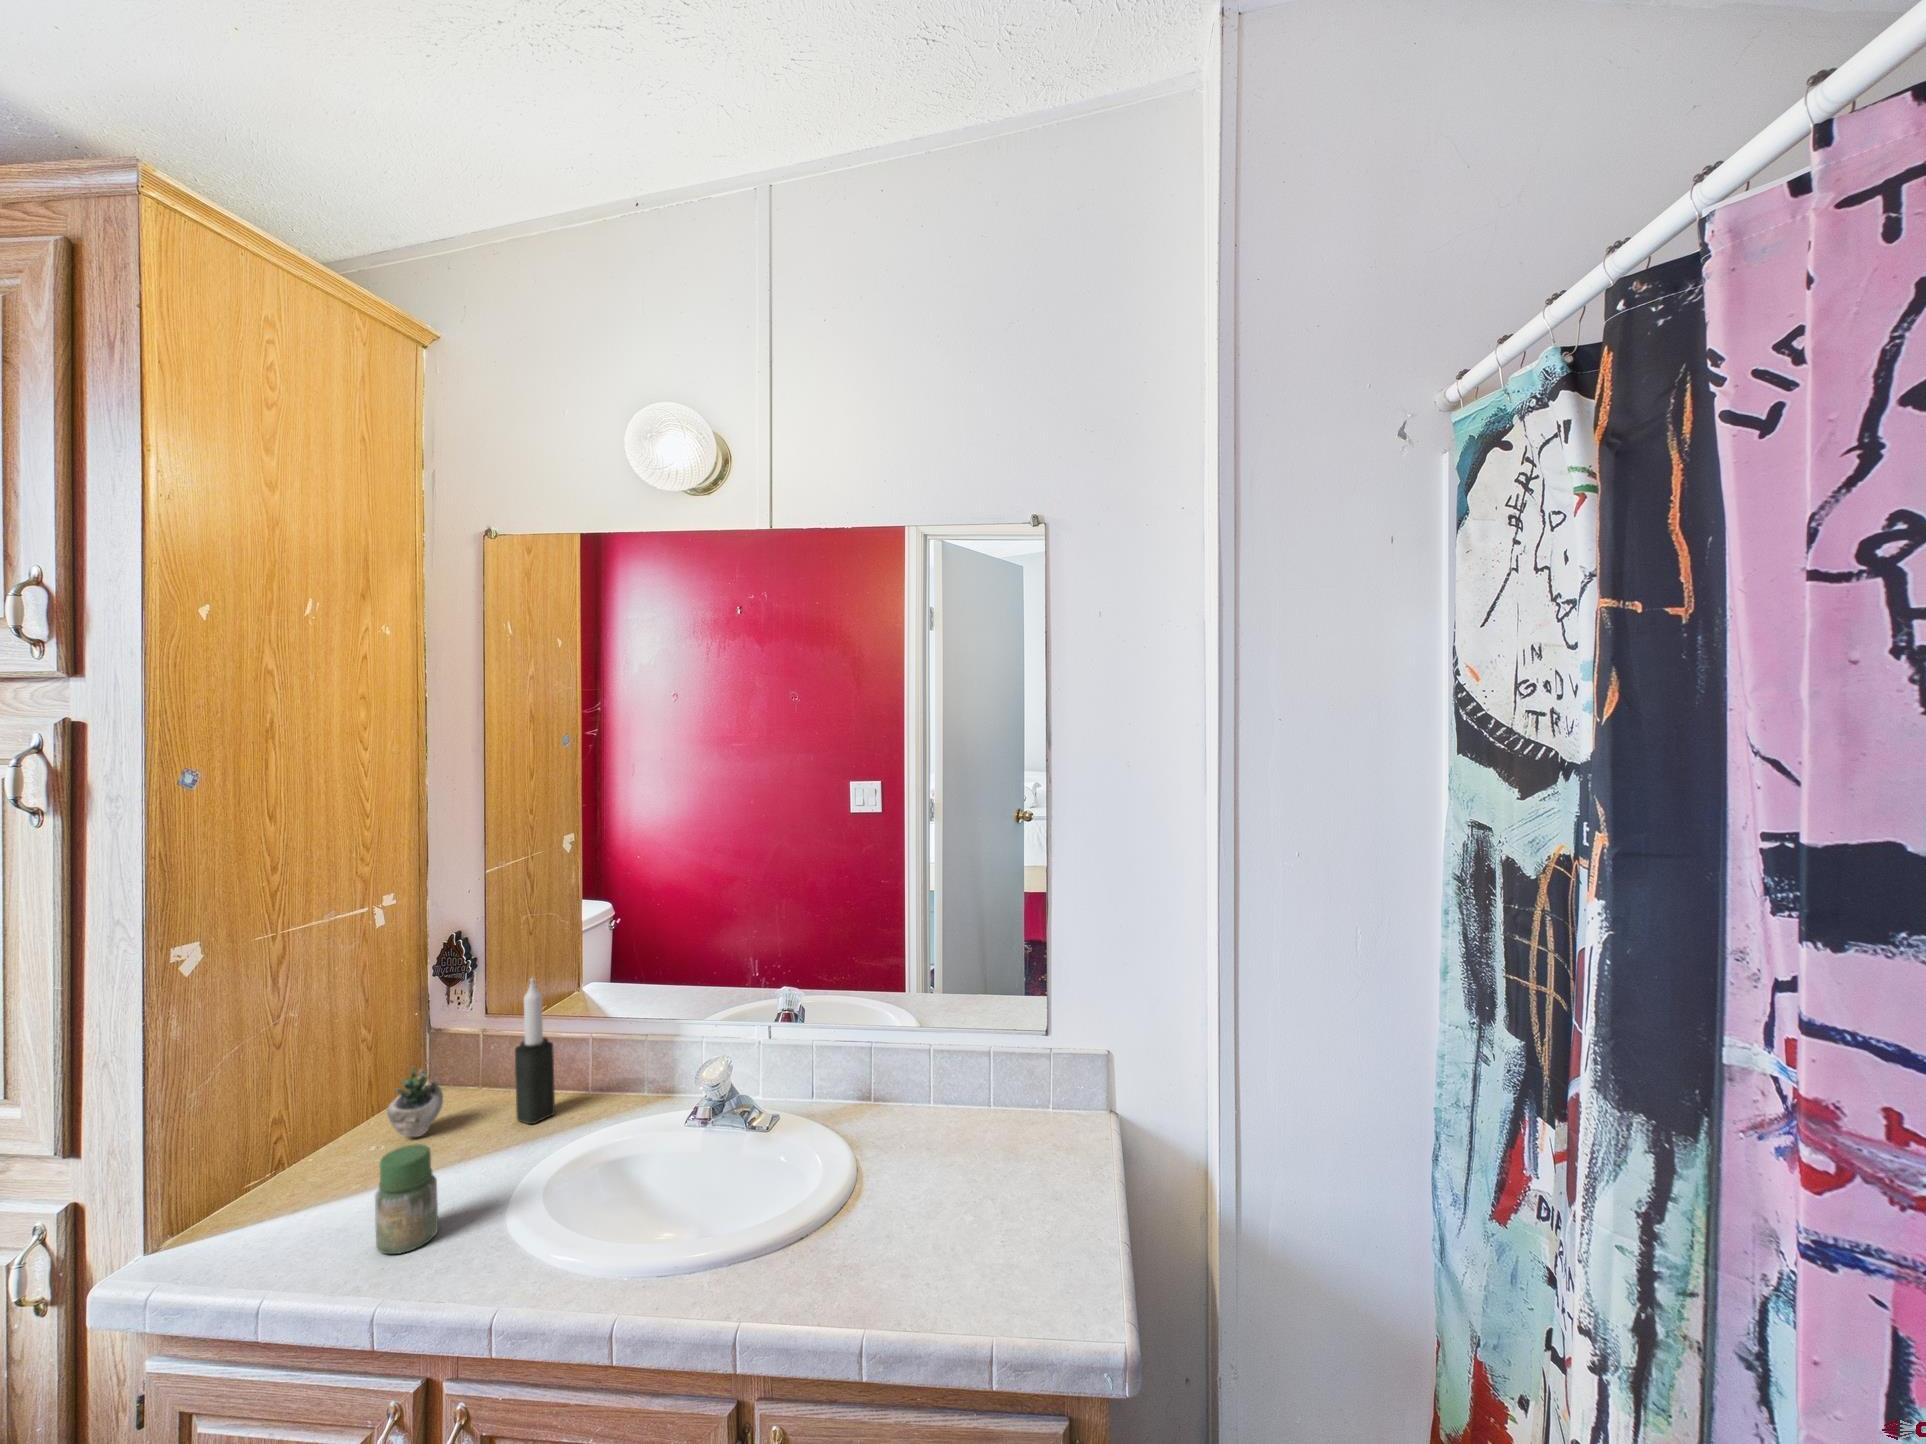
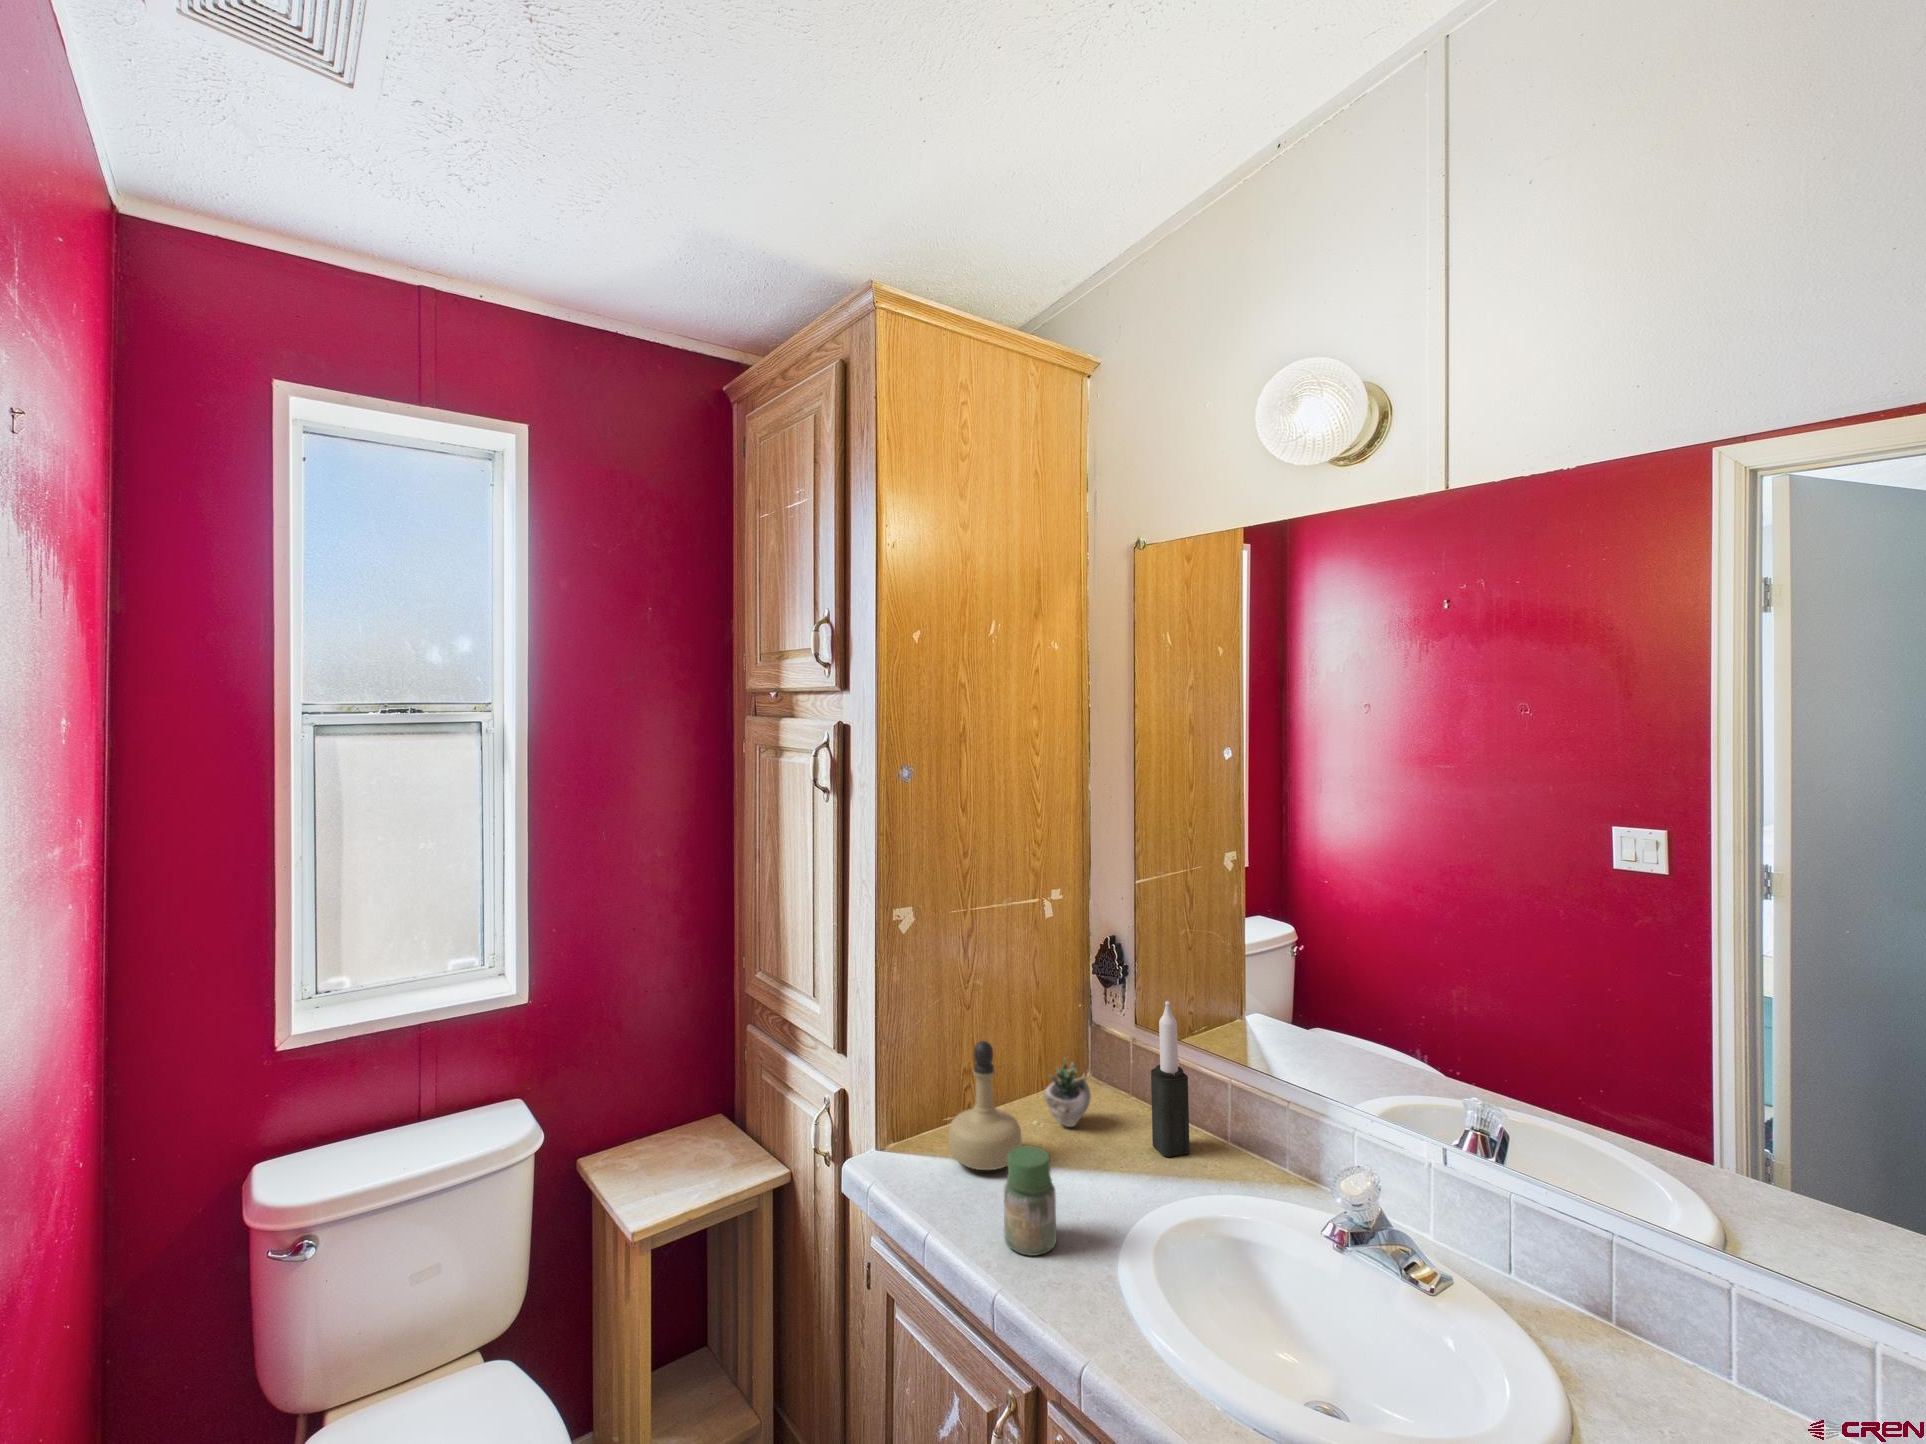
perfume bottle: none [271,1069,371,1212] -> present [949,1041,1022,1170]

